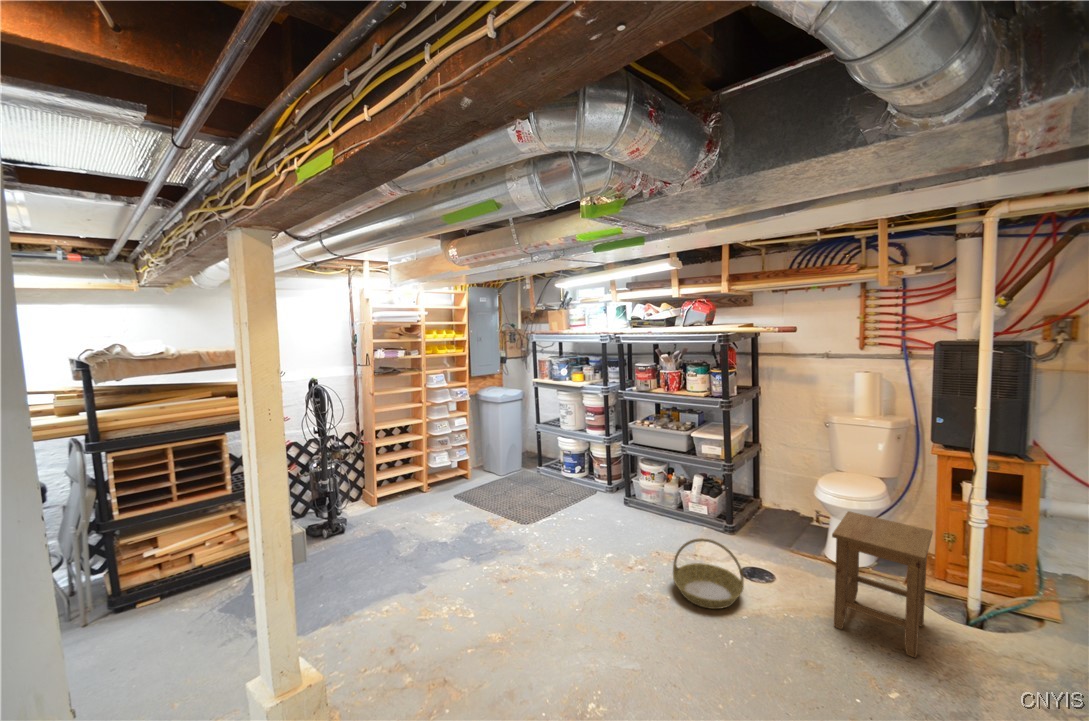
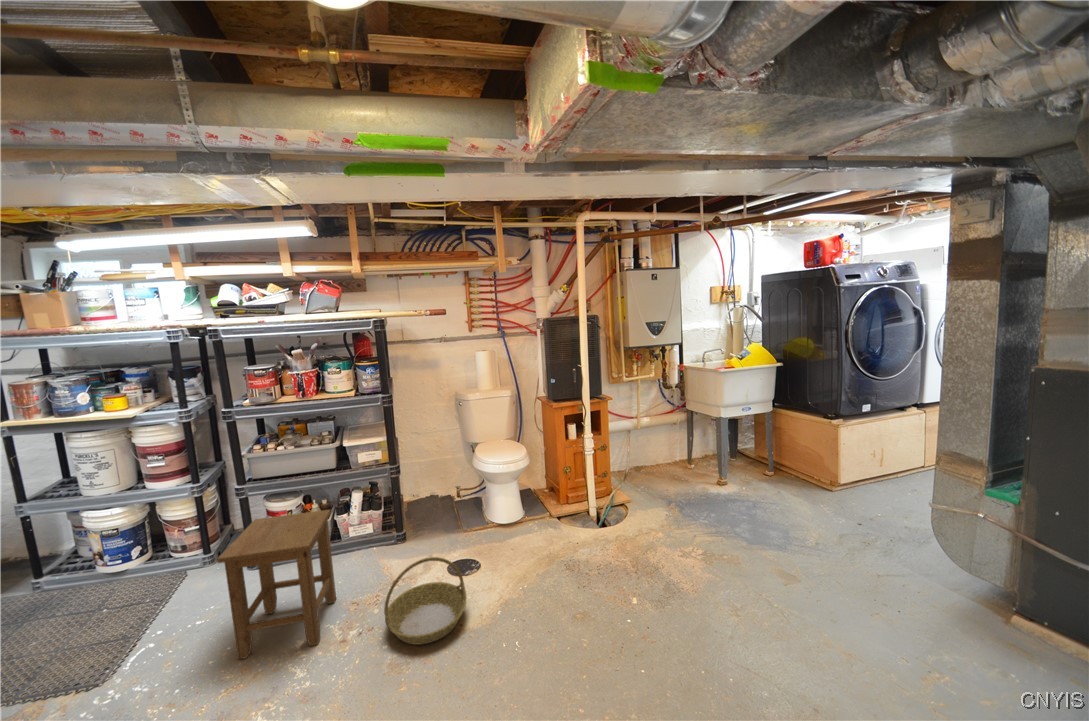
stool: present [832,511,932,658] -> present [217,510,336,659]

